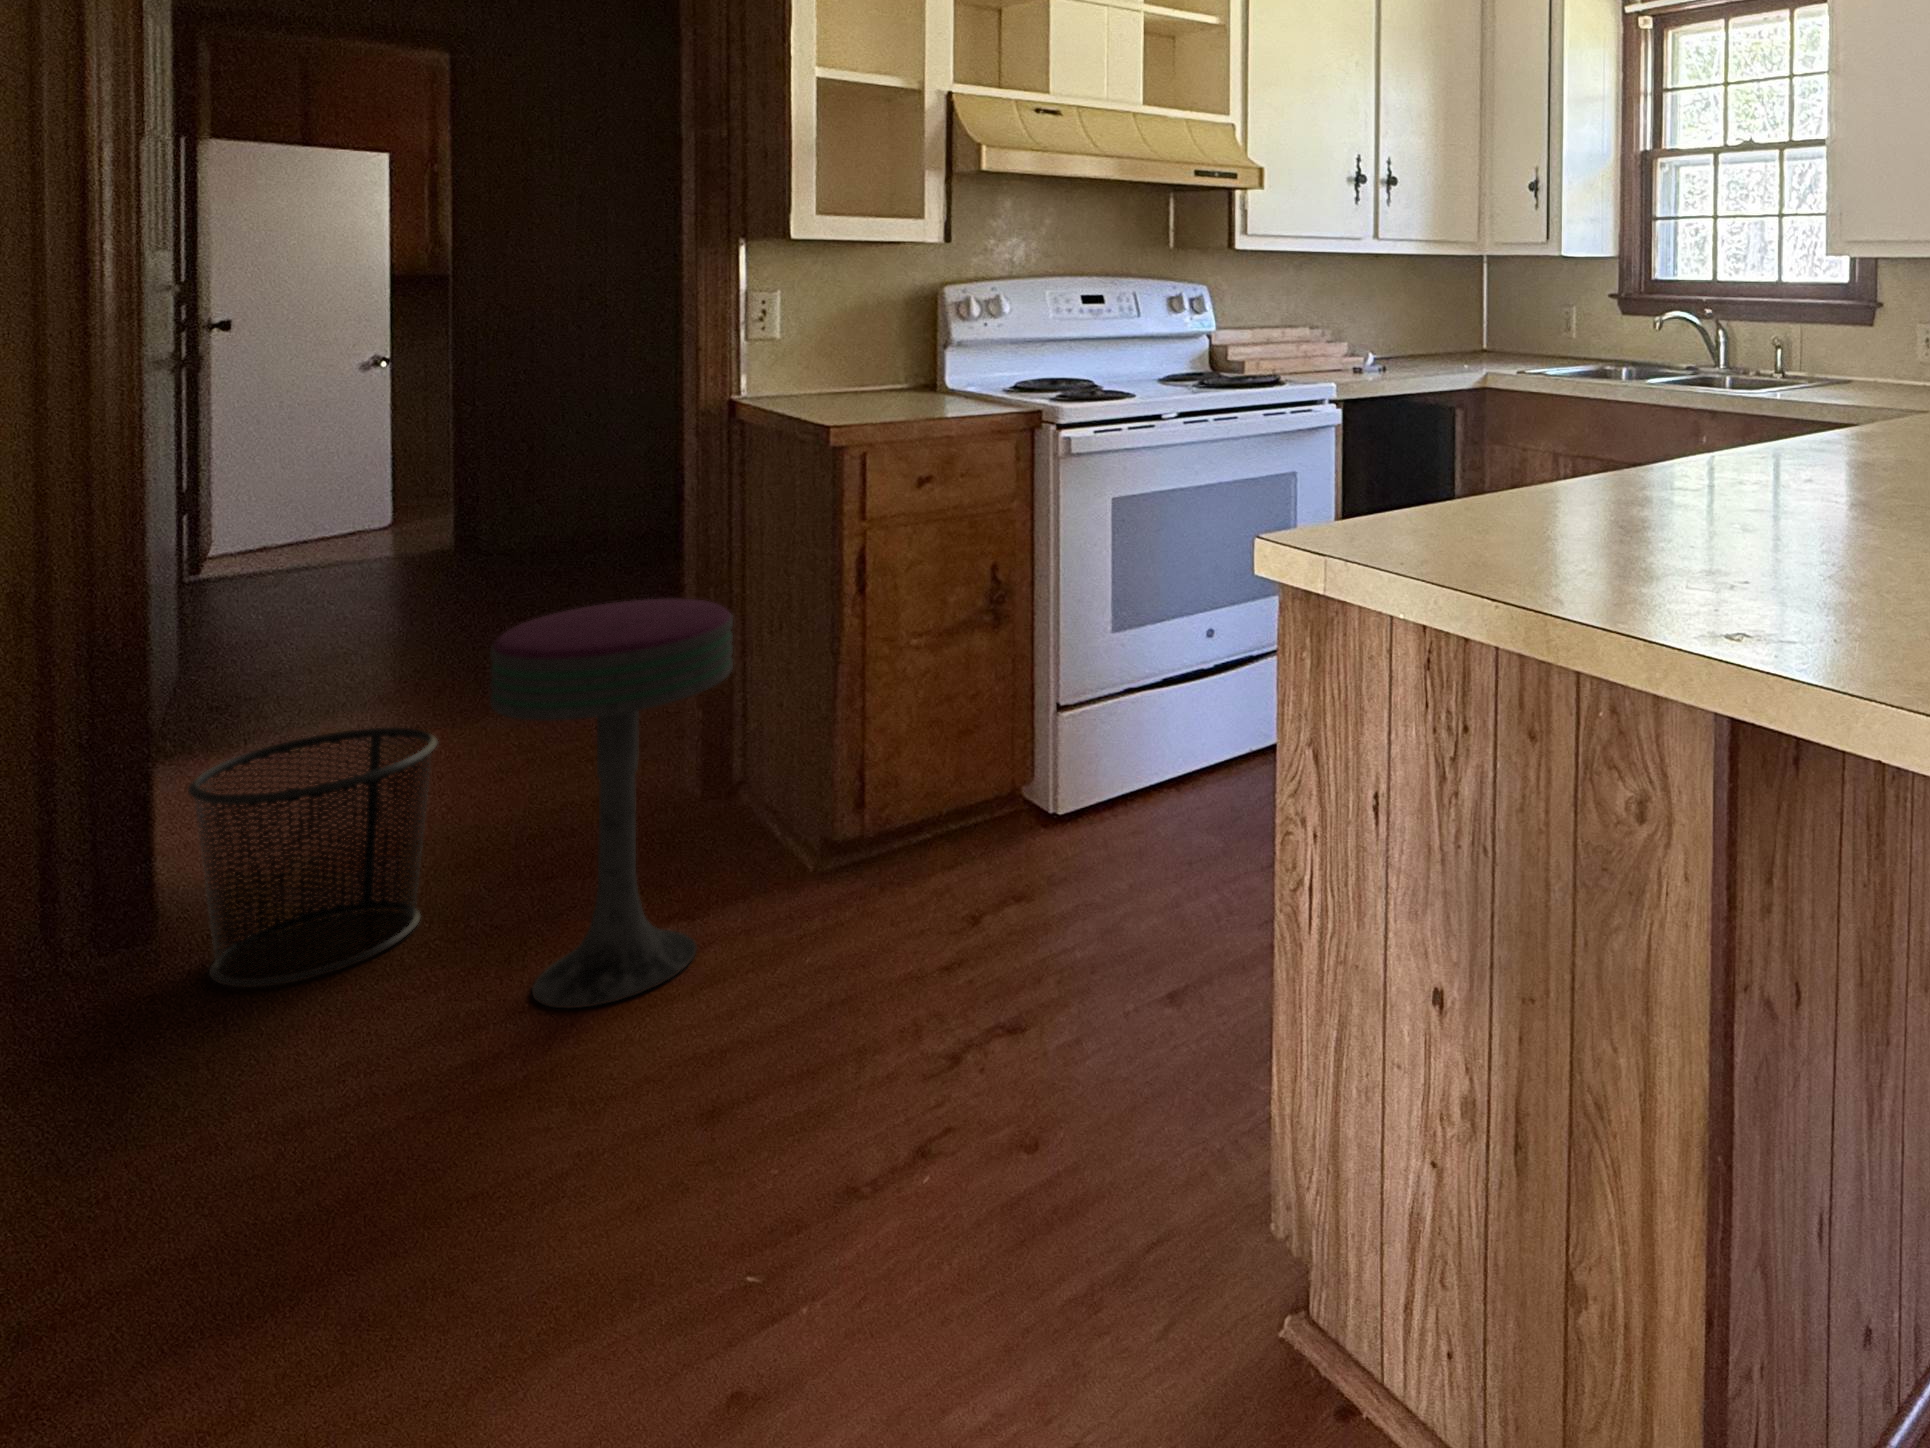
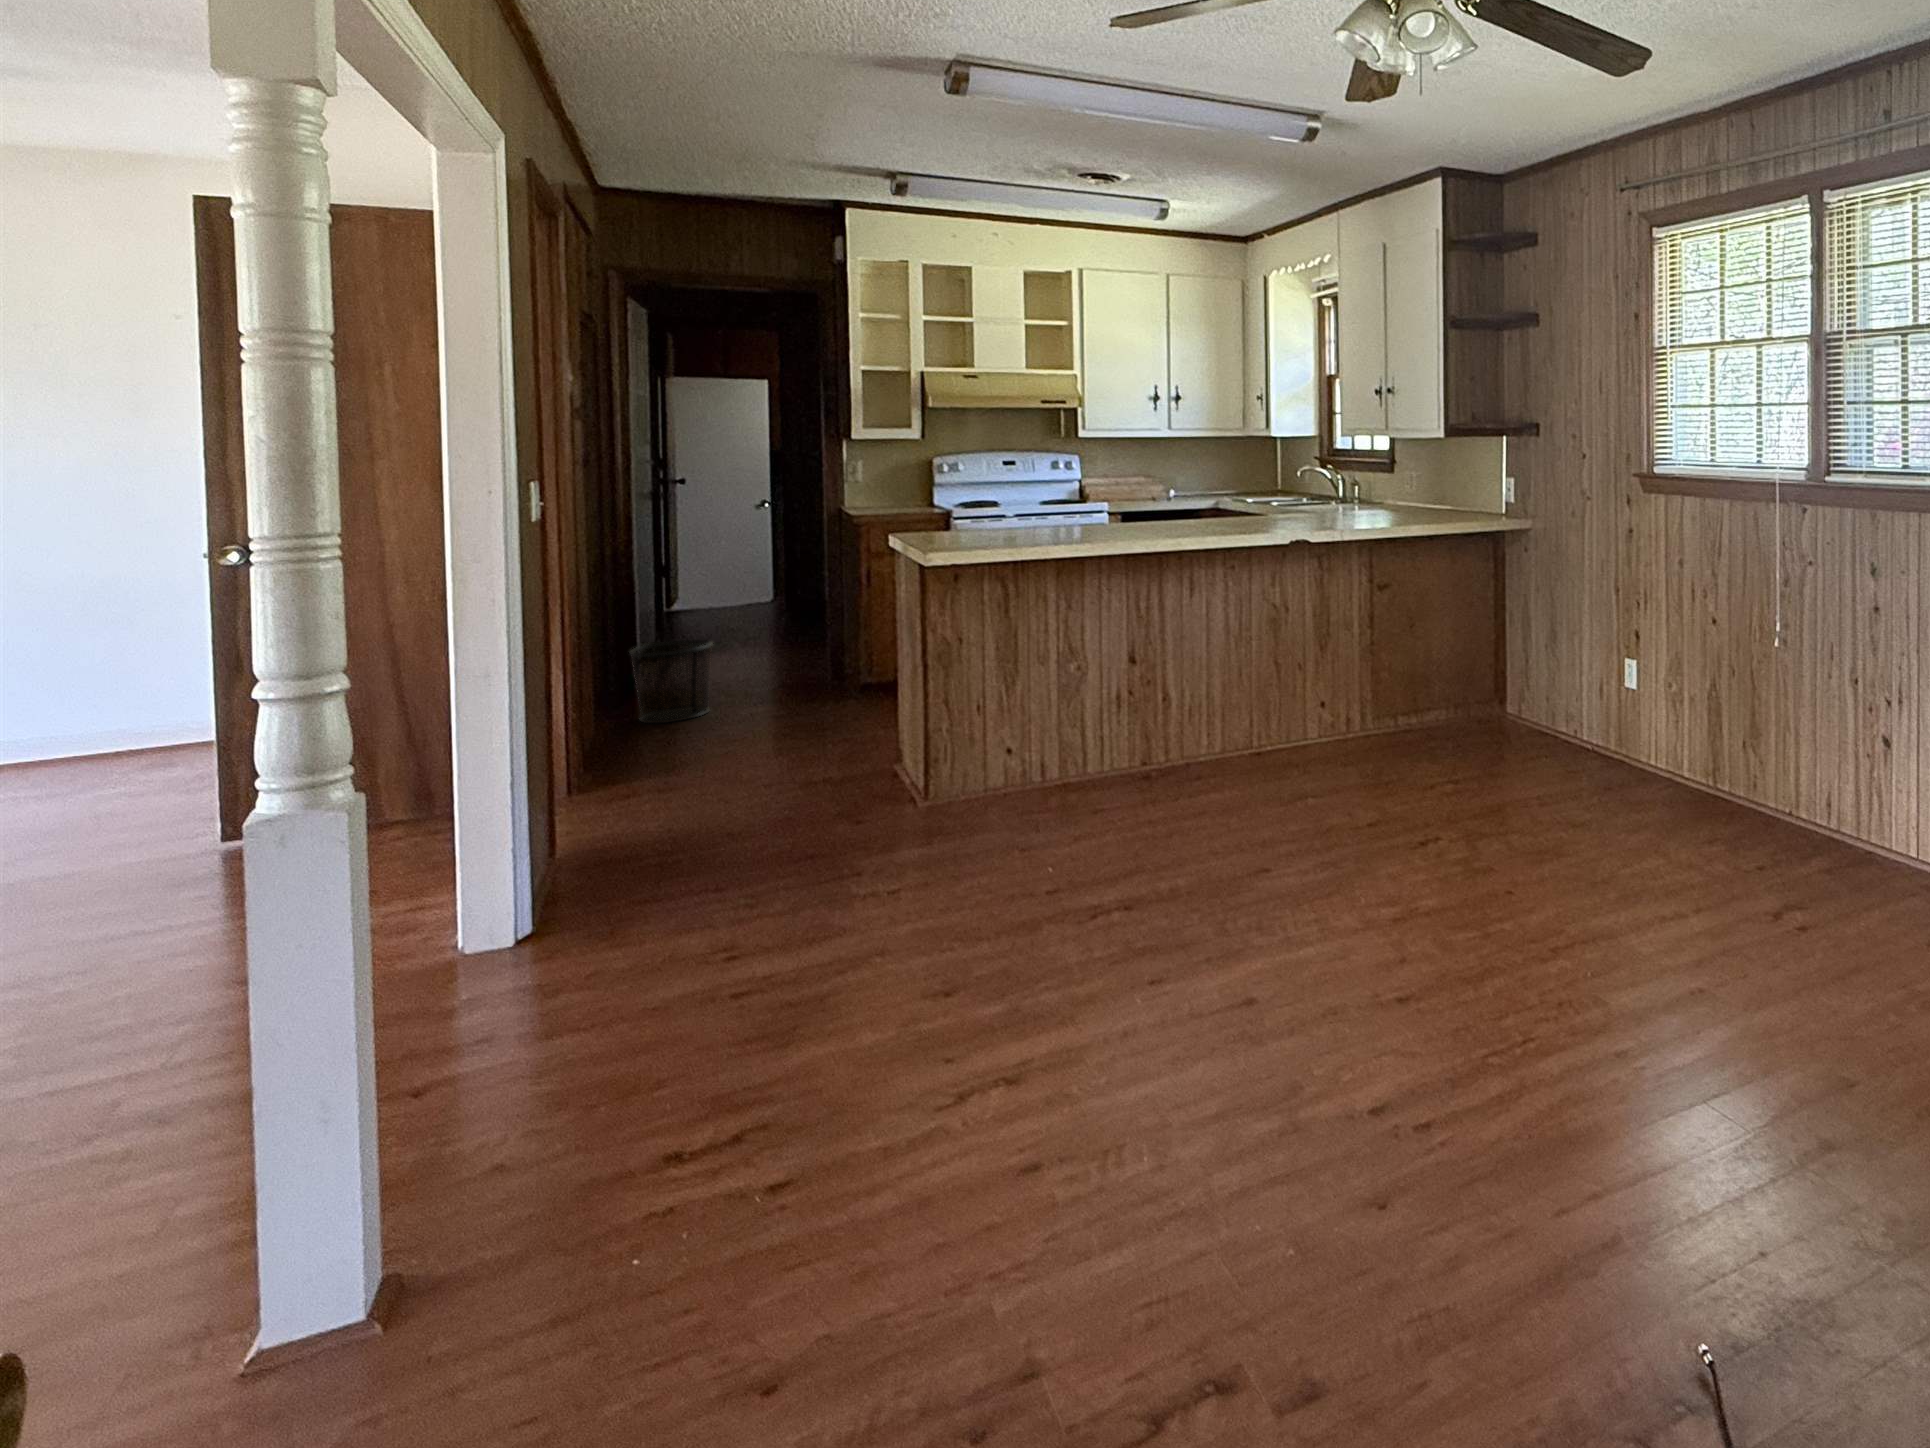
bar stool: present [490,598,733,1008] -> none [714,589,804,732]

